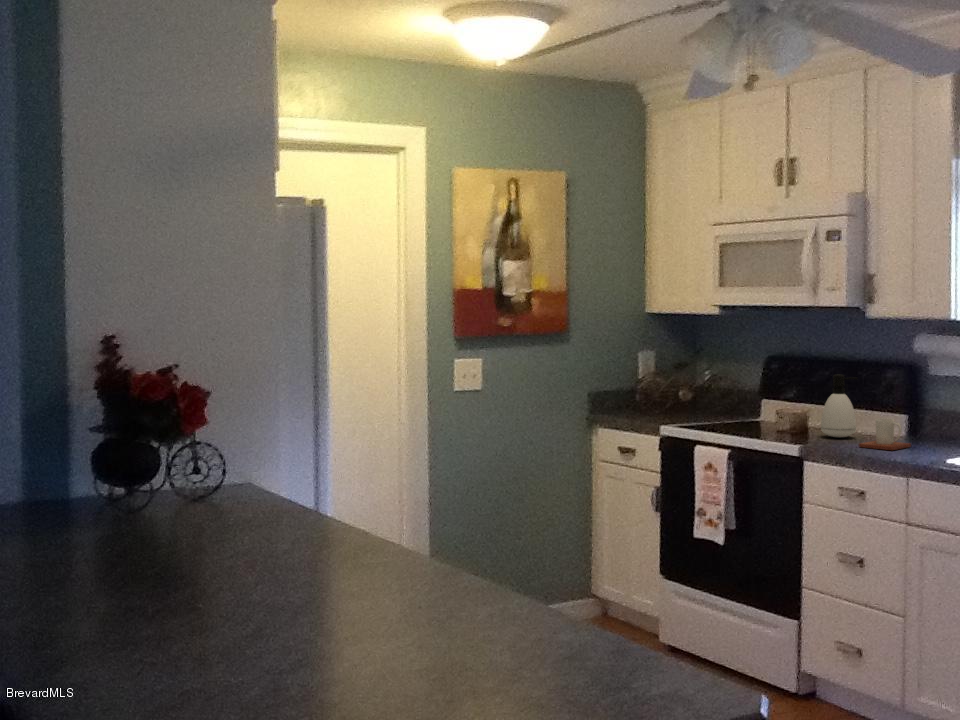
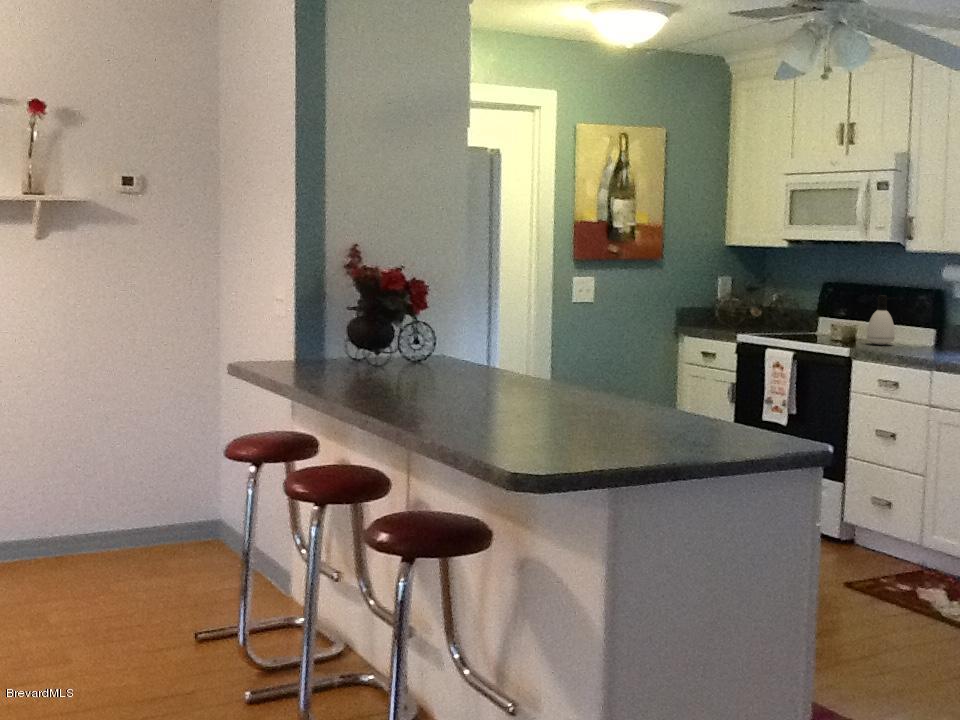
mug: present [859,419,911,450] -> none [896,329,937,353]

